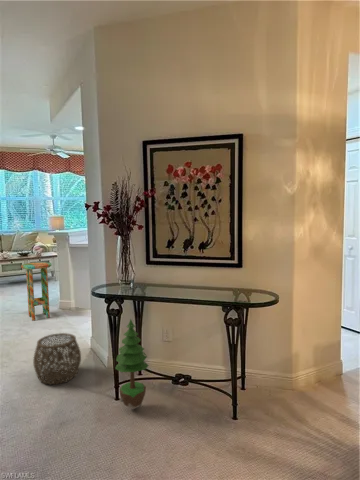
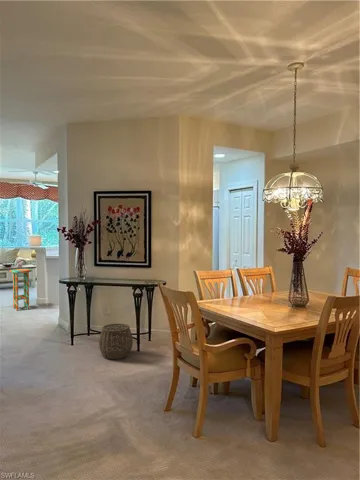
potted tree: present [115,319,149,409] -> none [71,295,91,349]
woven basket: present [33,333,81,384] -> present [99,324,133,359]

